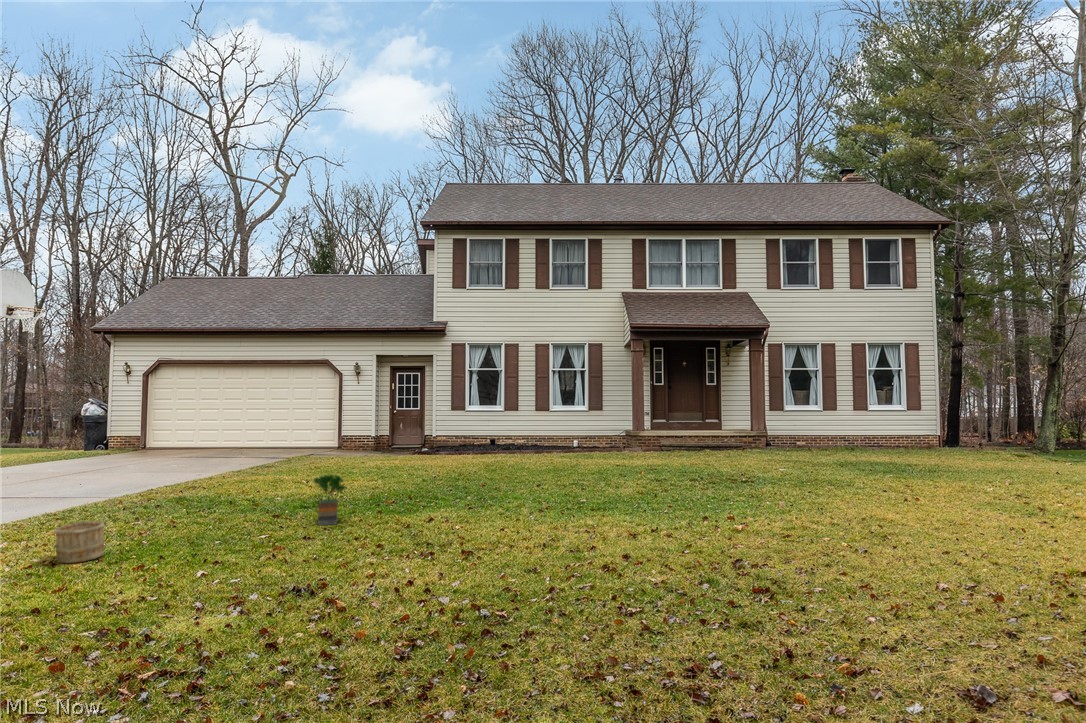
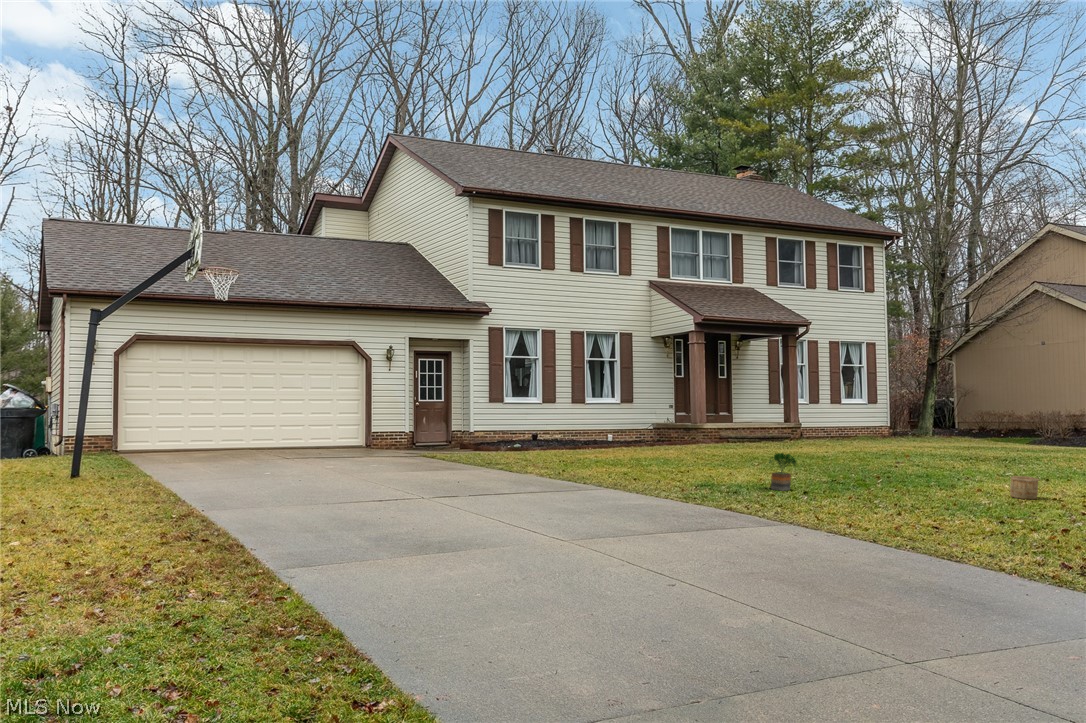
wooden bucket: present [54,521,105,563] -> present [1010,476,1039,499]

